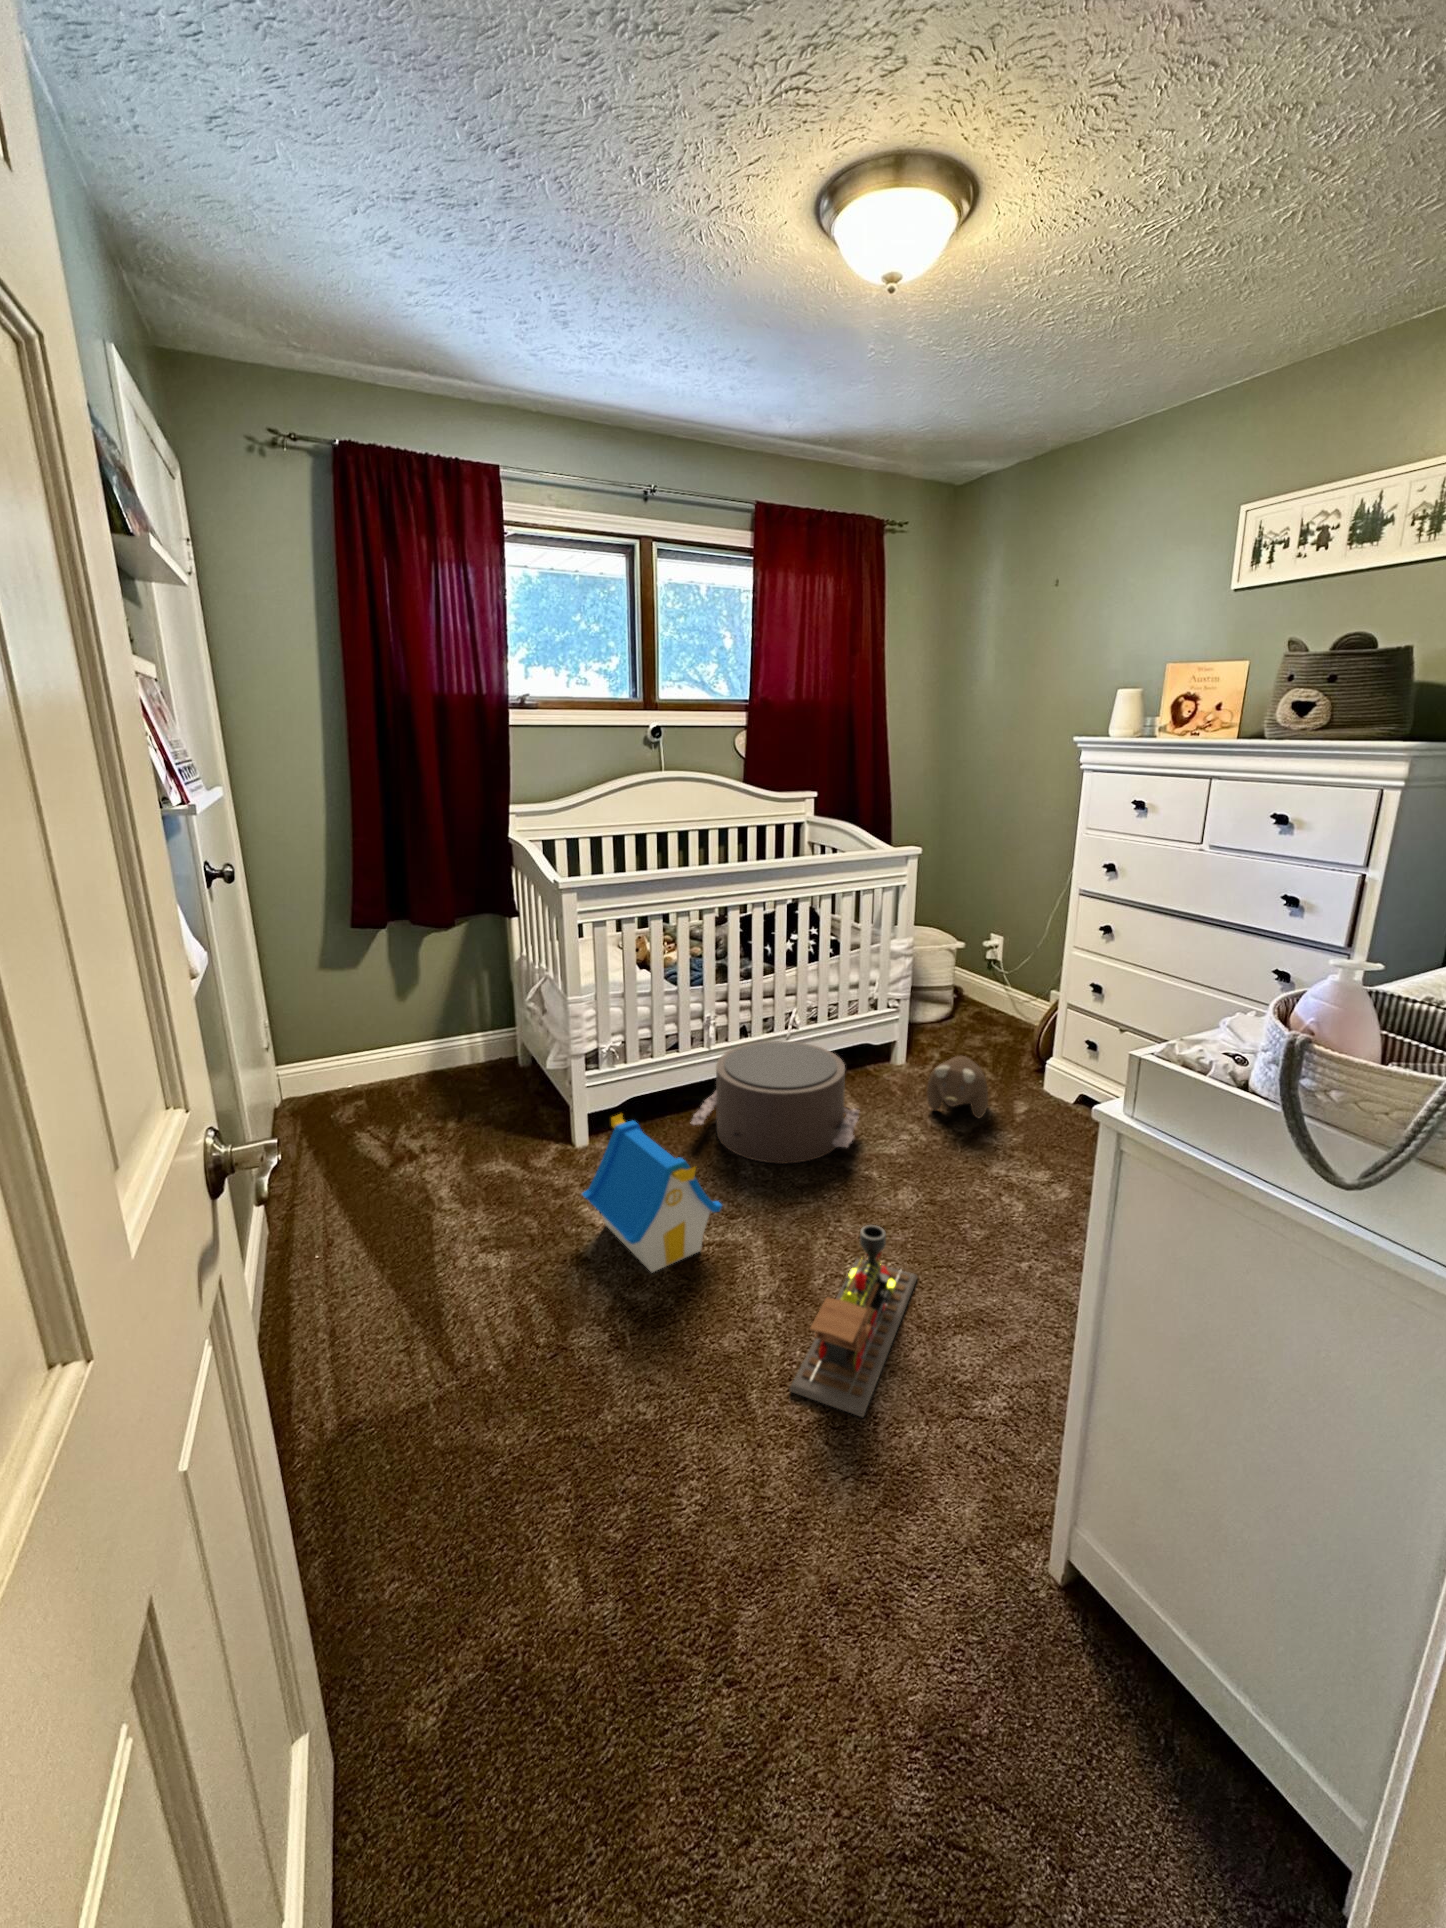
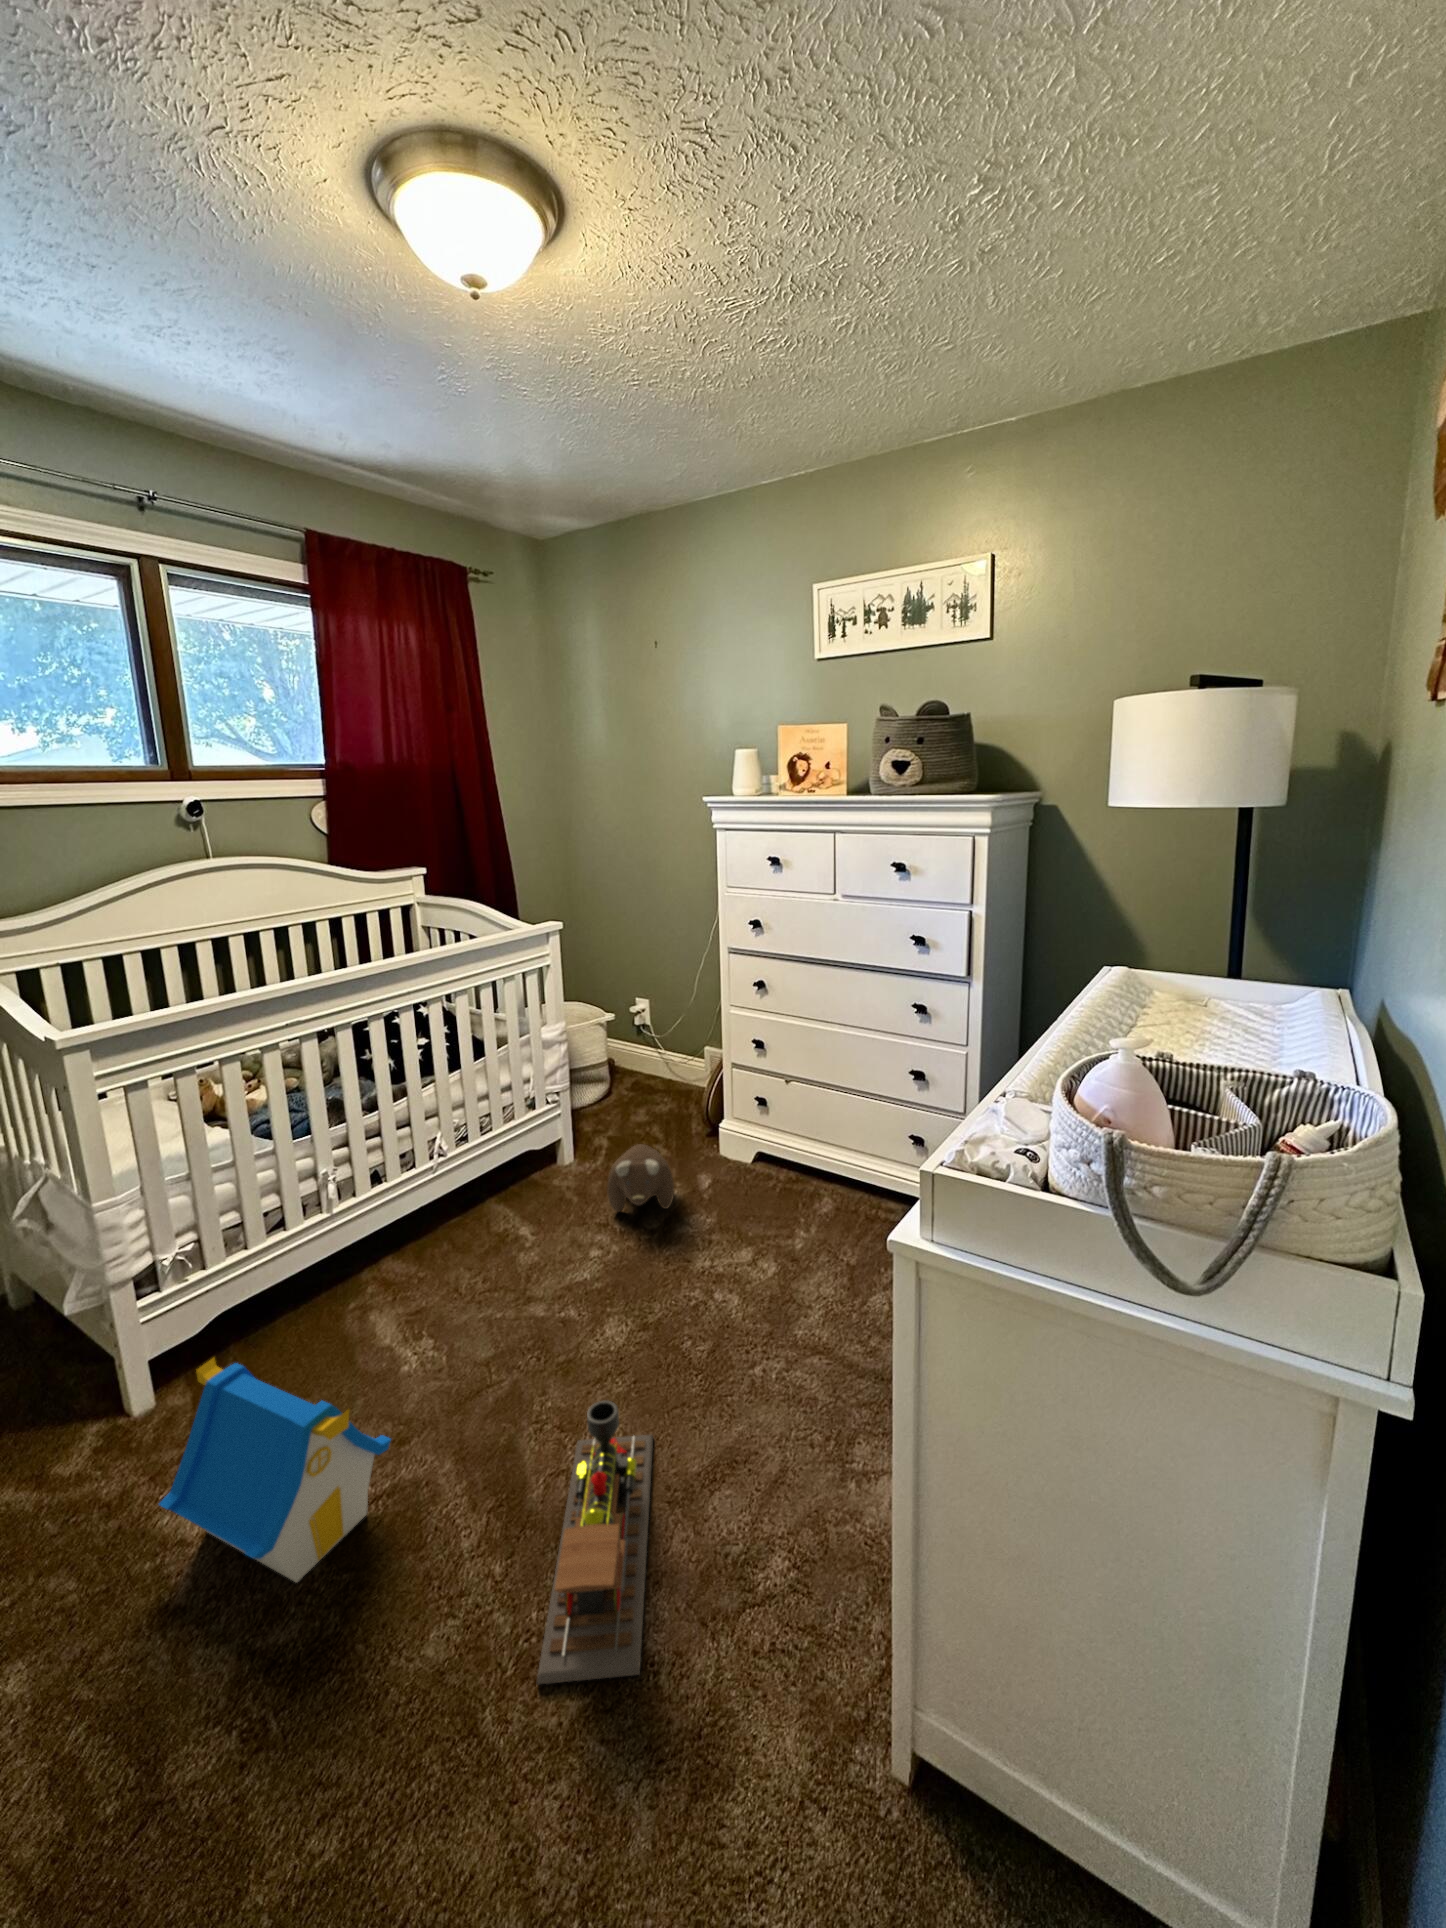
pouf: present [691,1041,859,1164] -> none [318,1174,541,1347]

